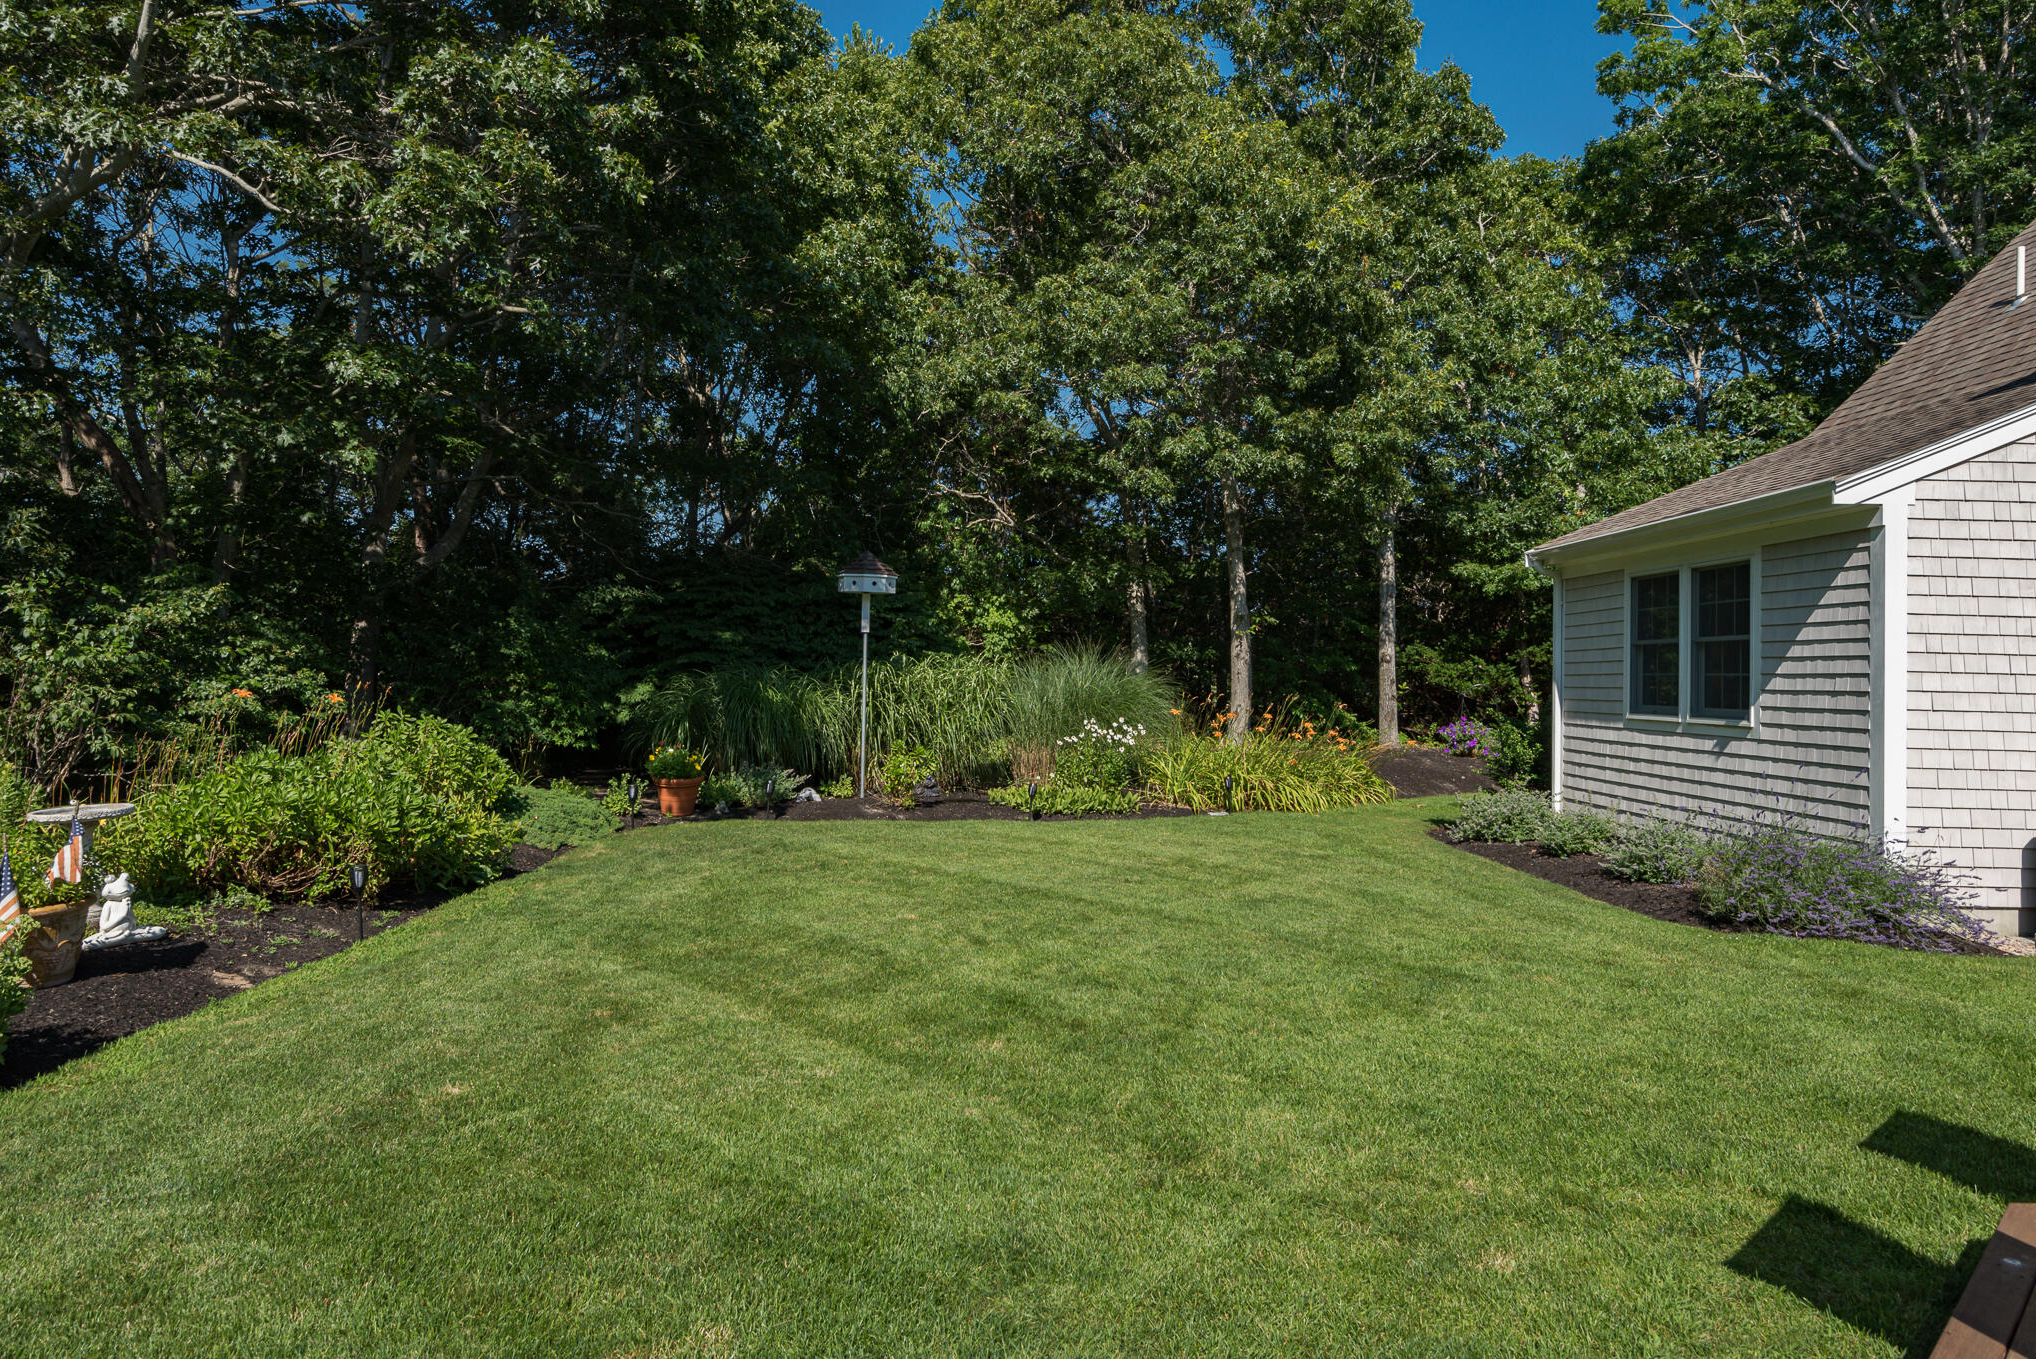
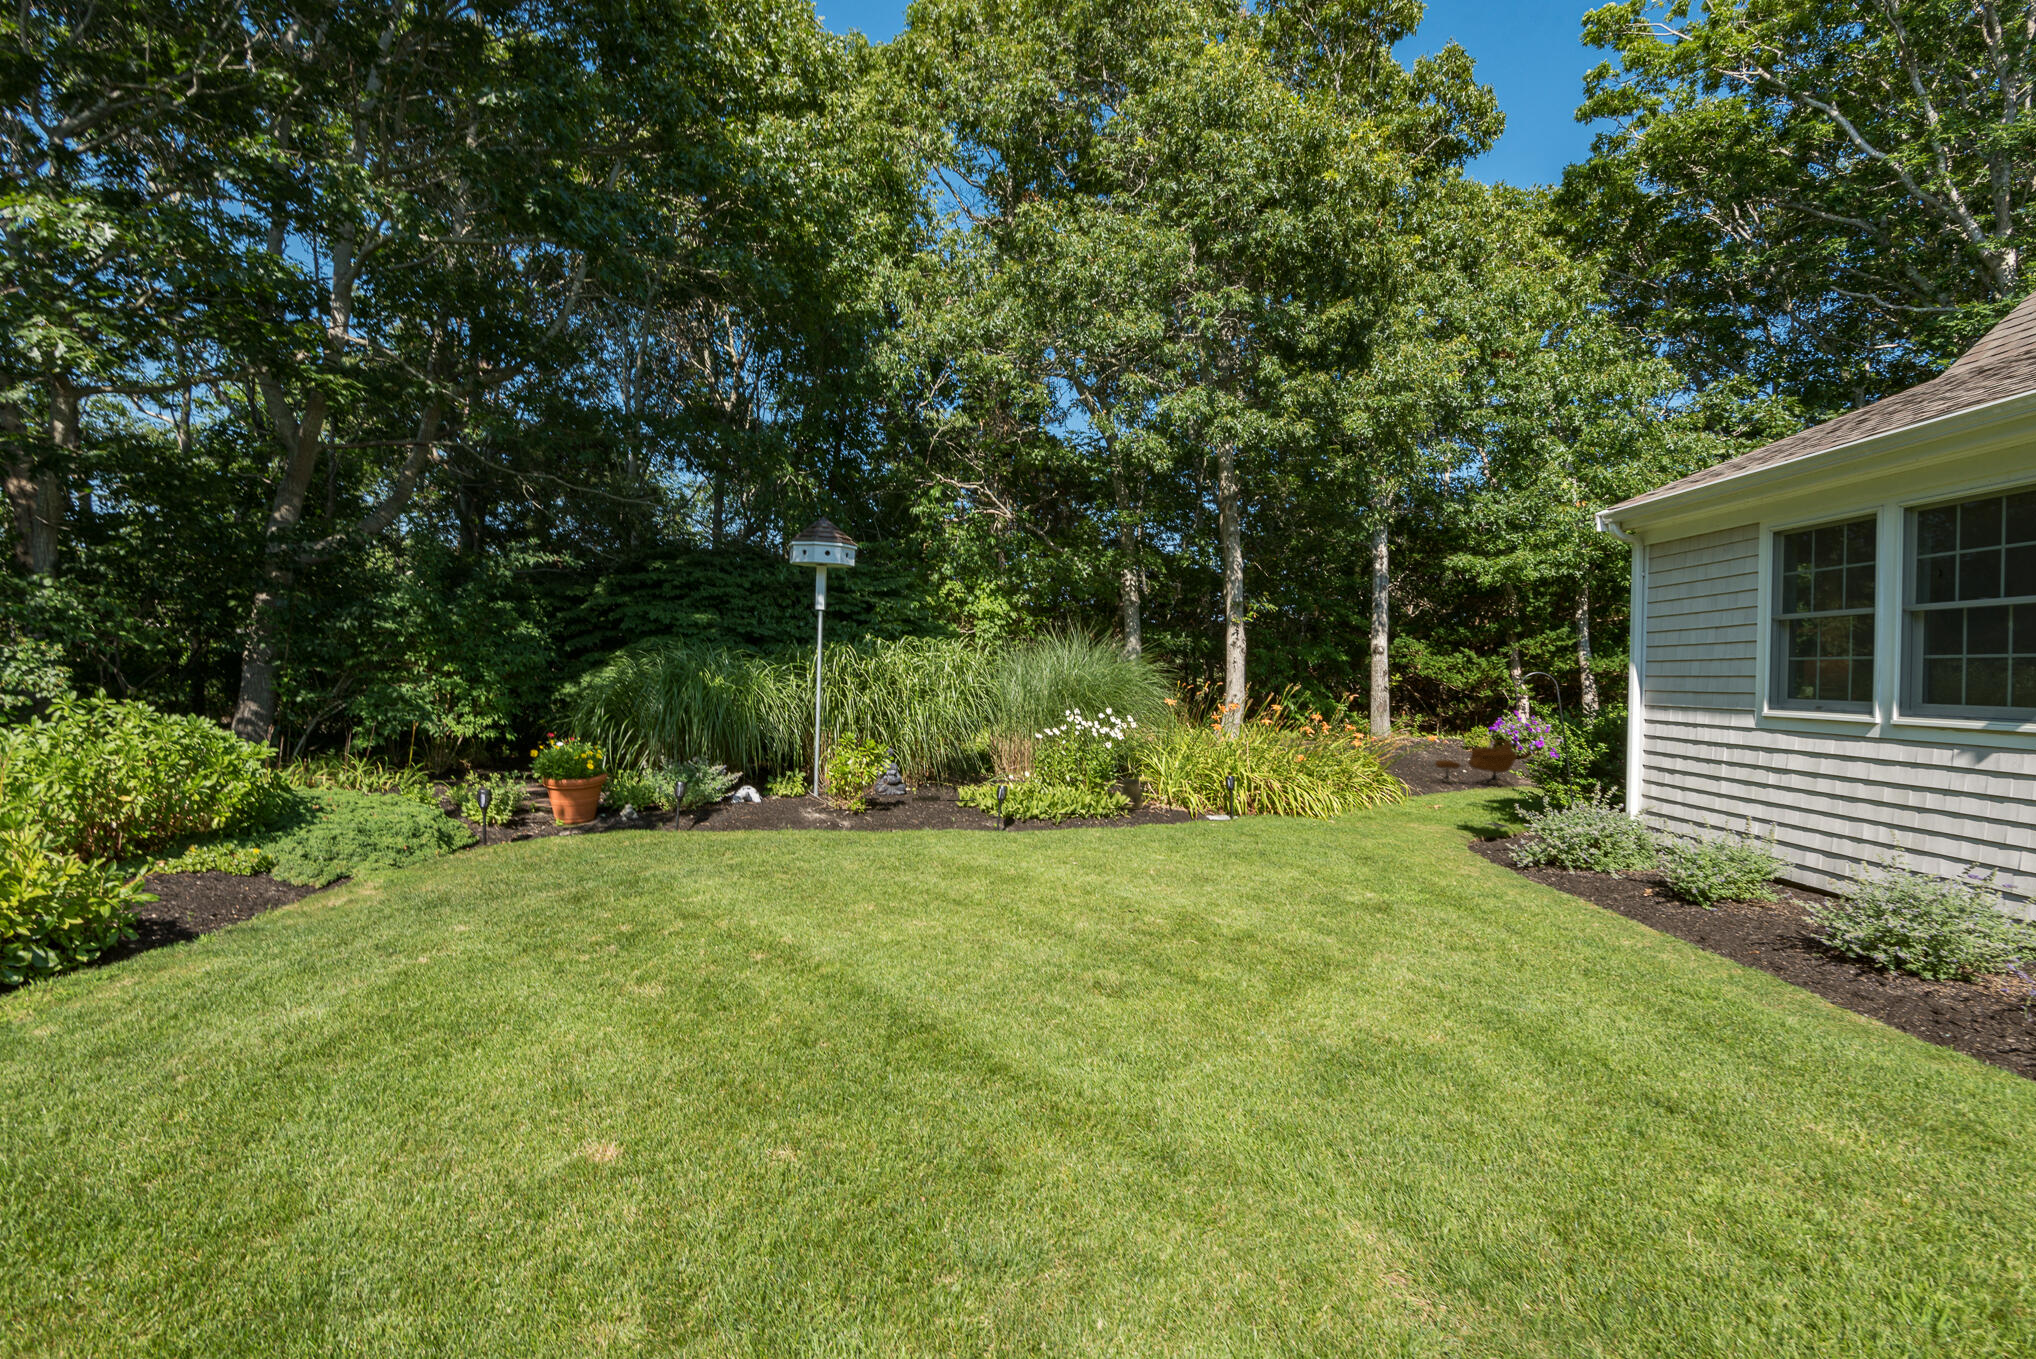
lounge chair: none [1420,733,1503,790] -> present [1435,739,1517,785]
watering can: none [1132,780,1157,807] -> present [1120,778,1146,809]

